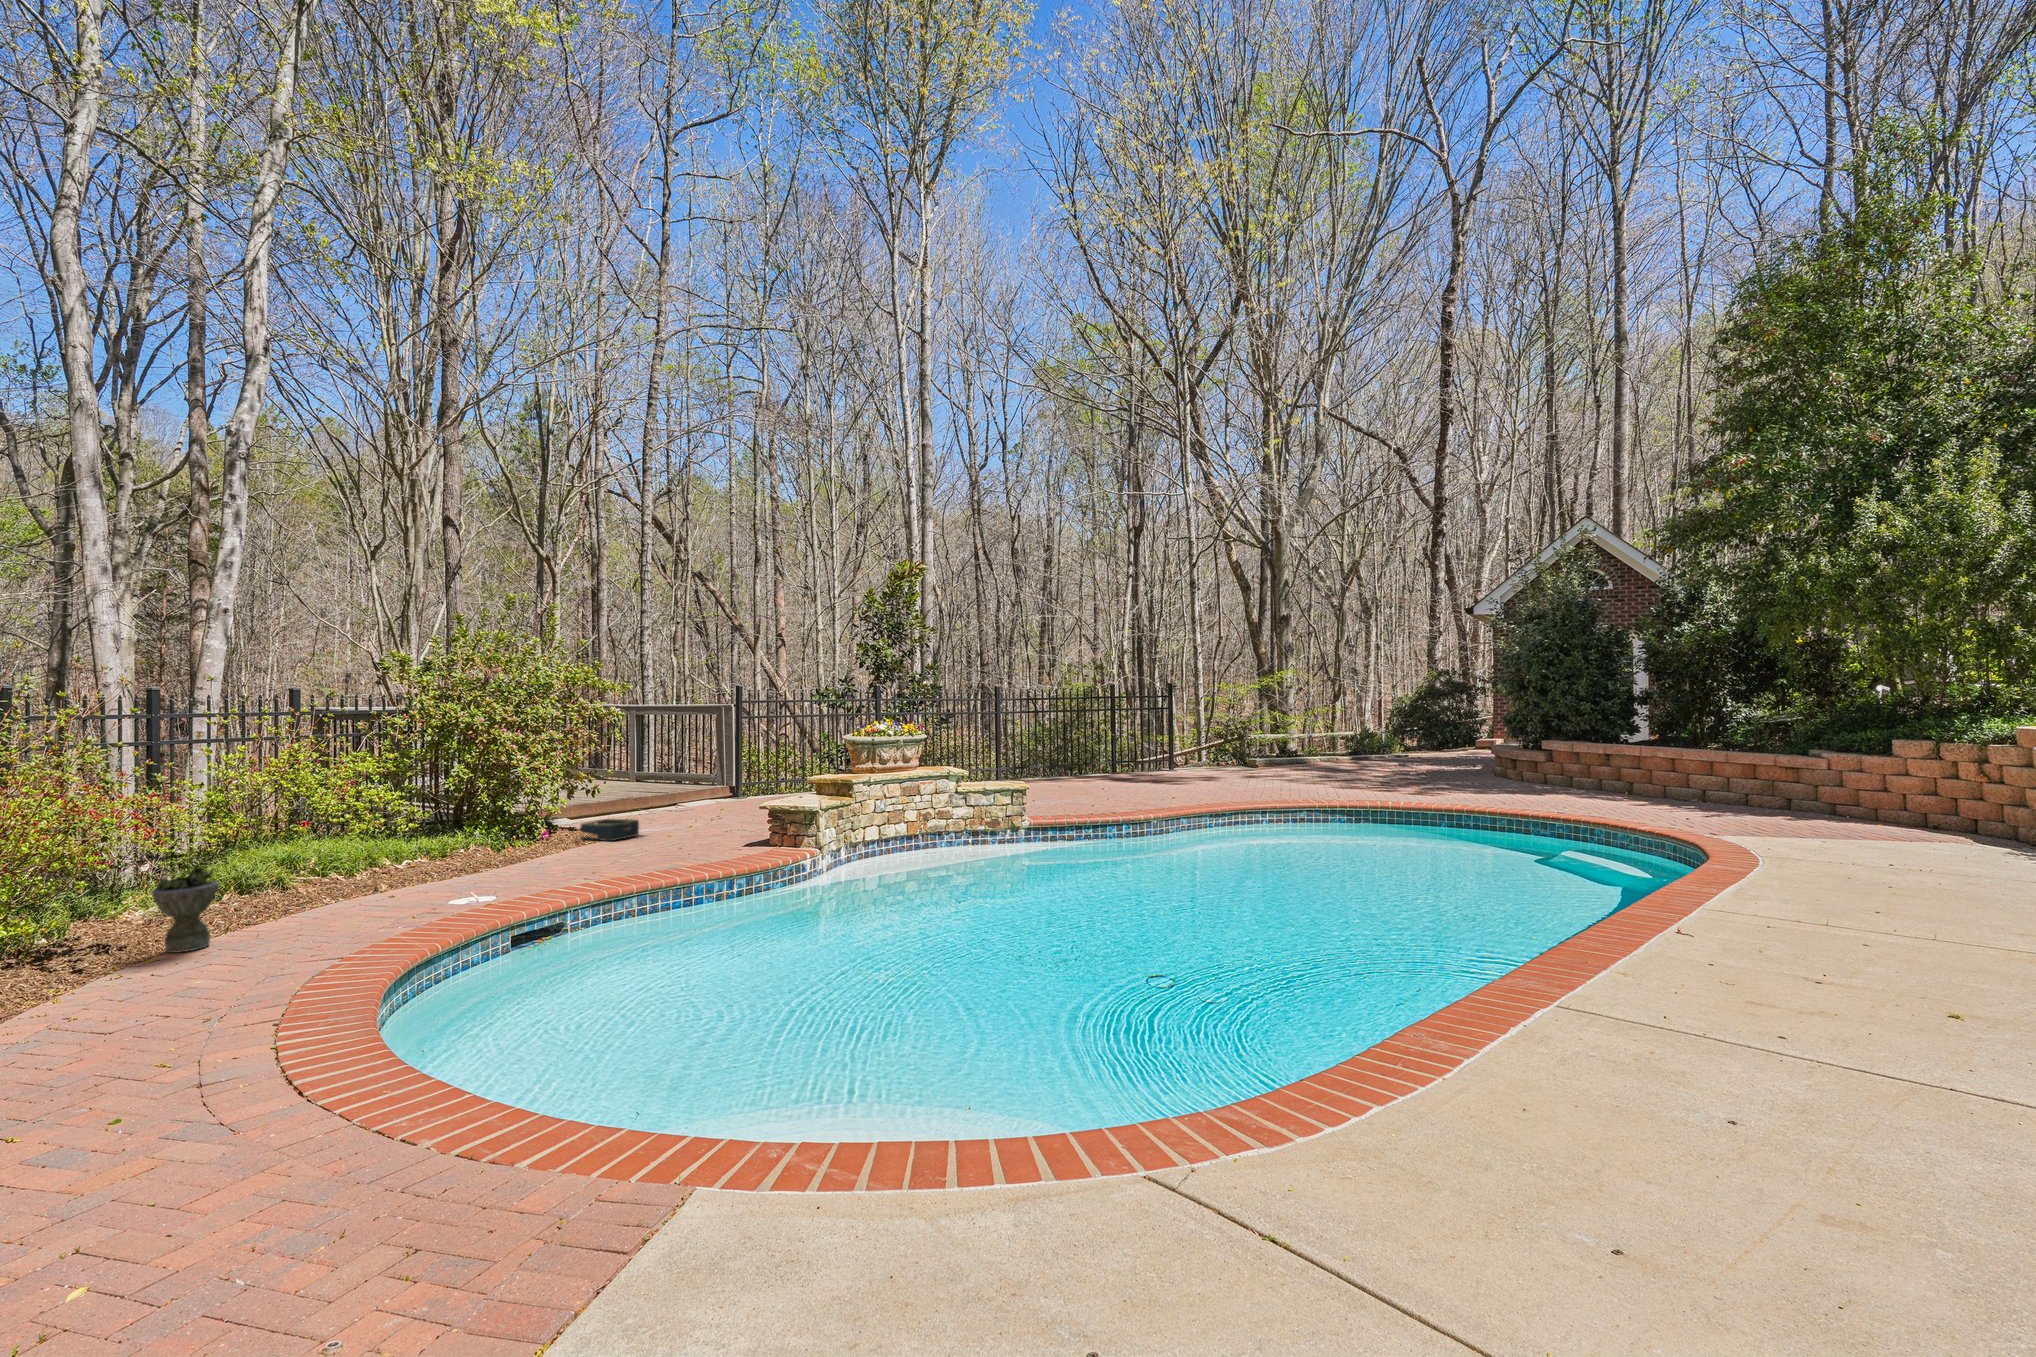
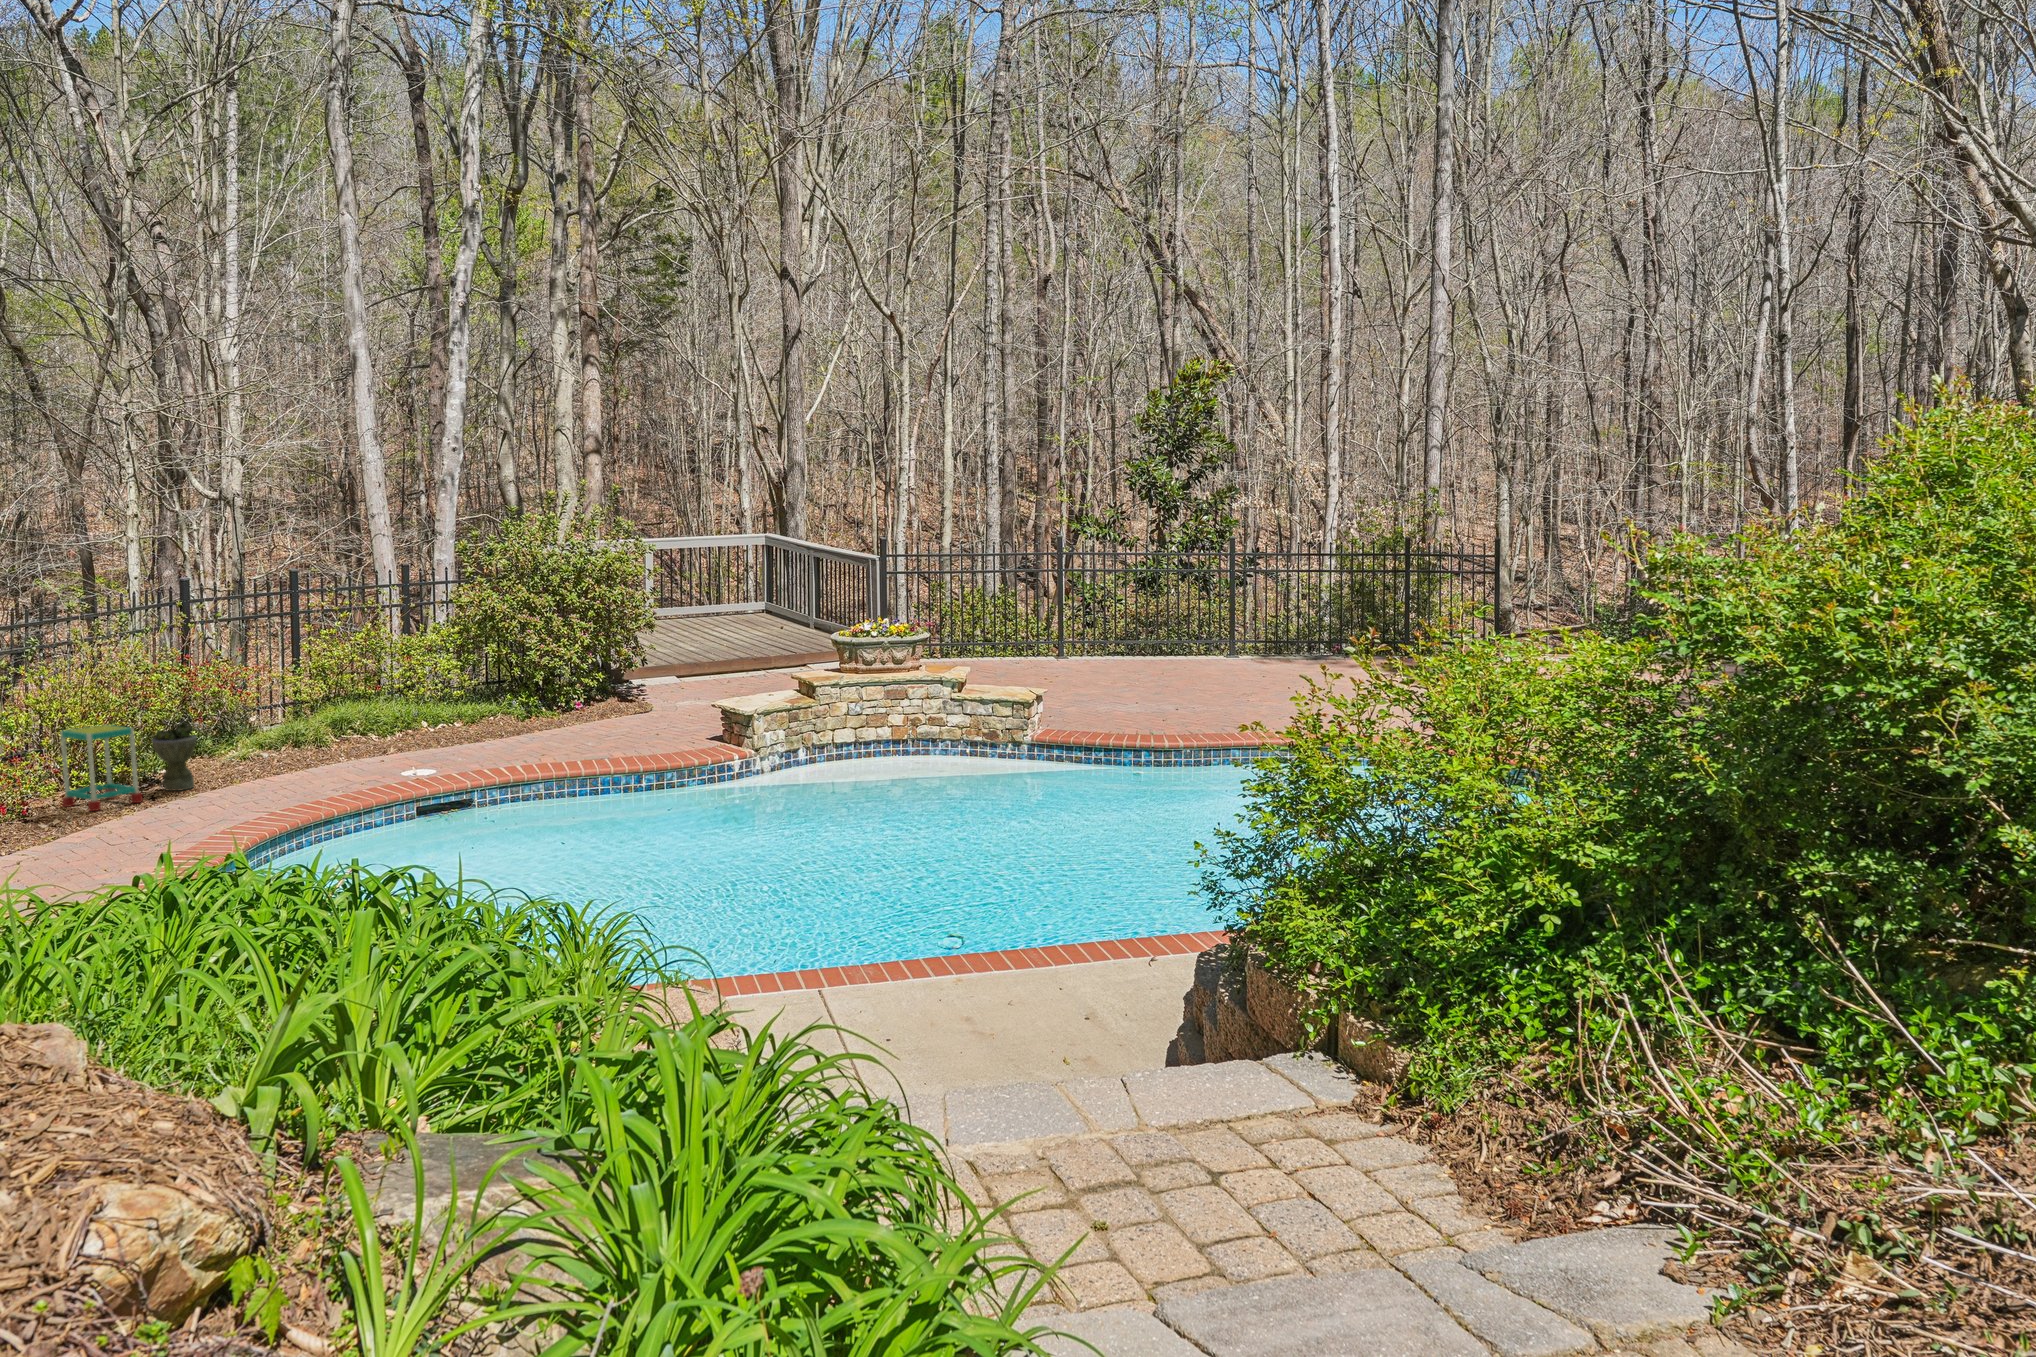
basket: present [580,819,639,841] -> none [552,692,611,718]
side table: none [5,876,140,992] -> present [60,725,143,811]

